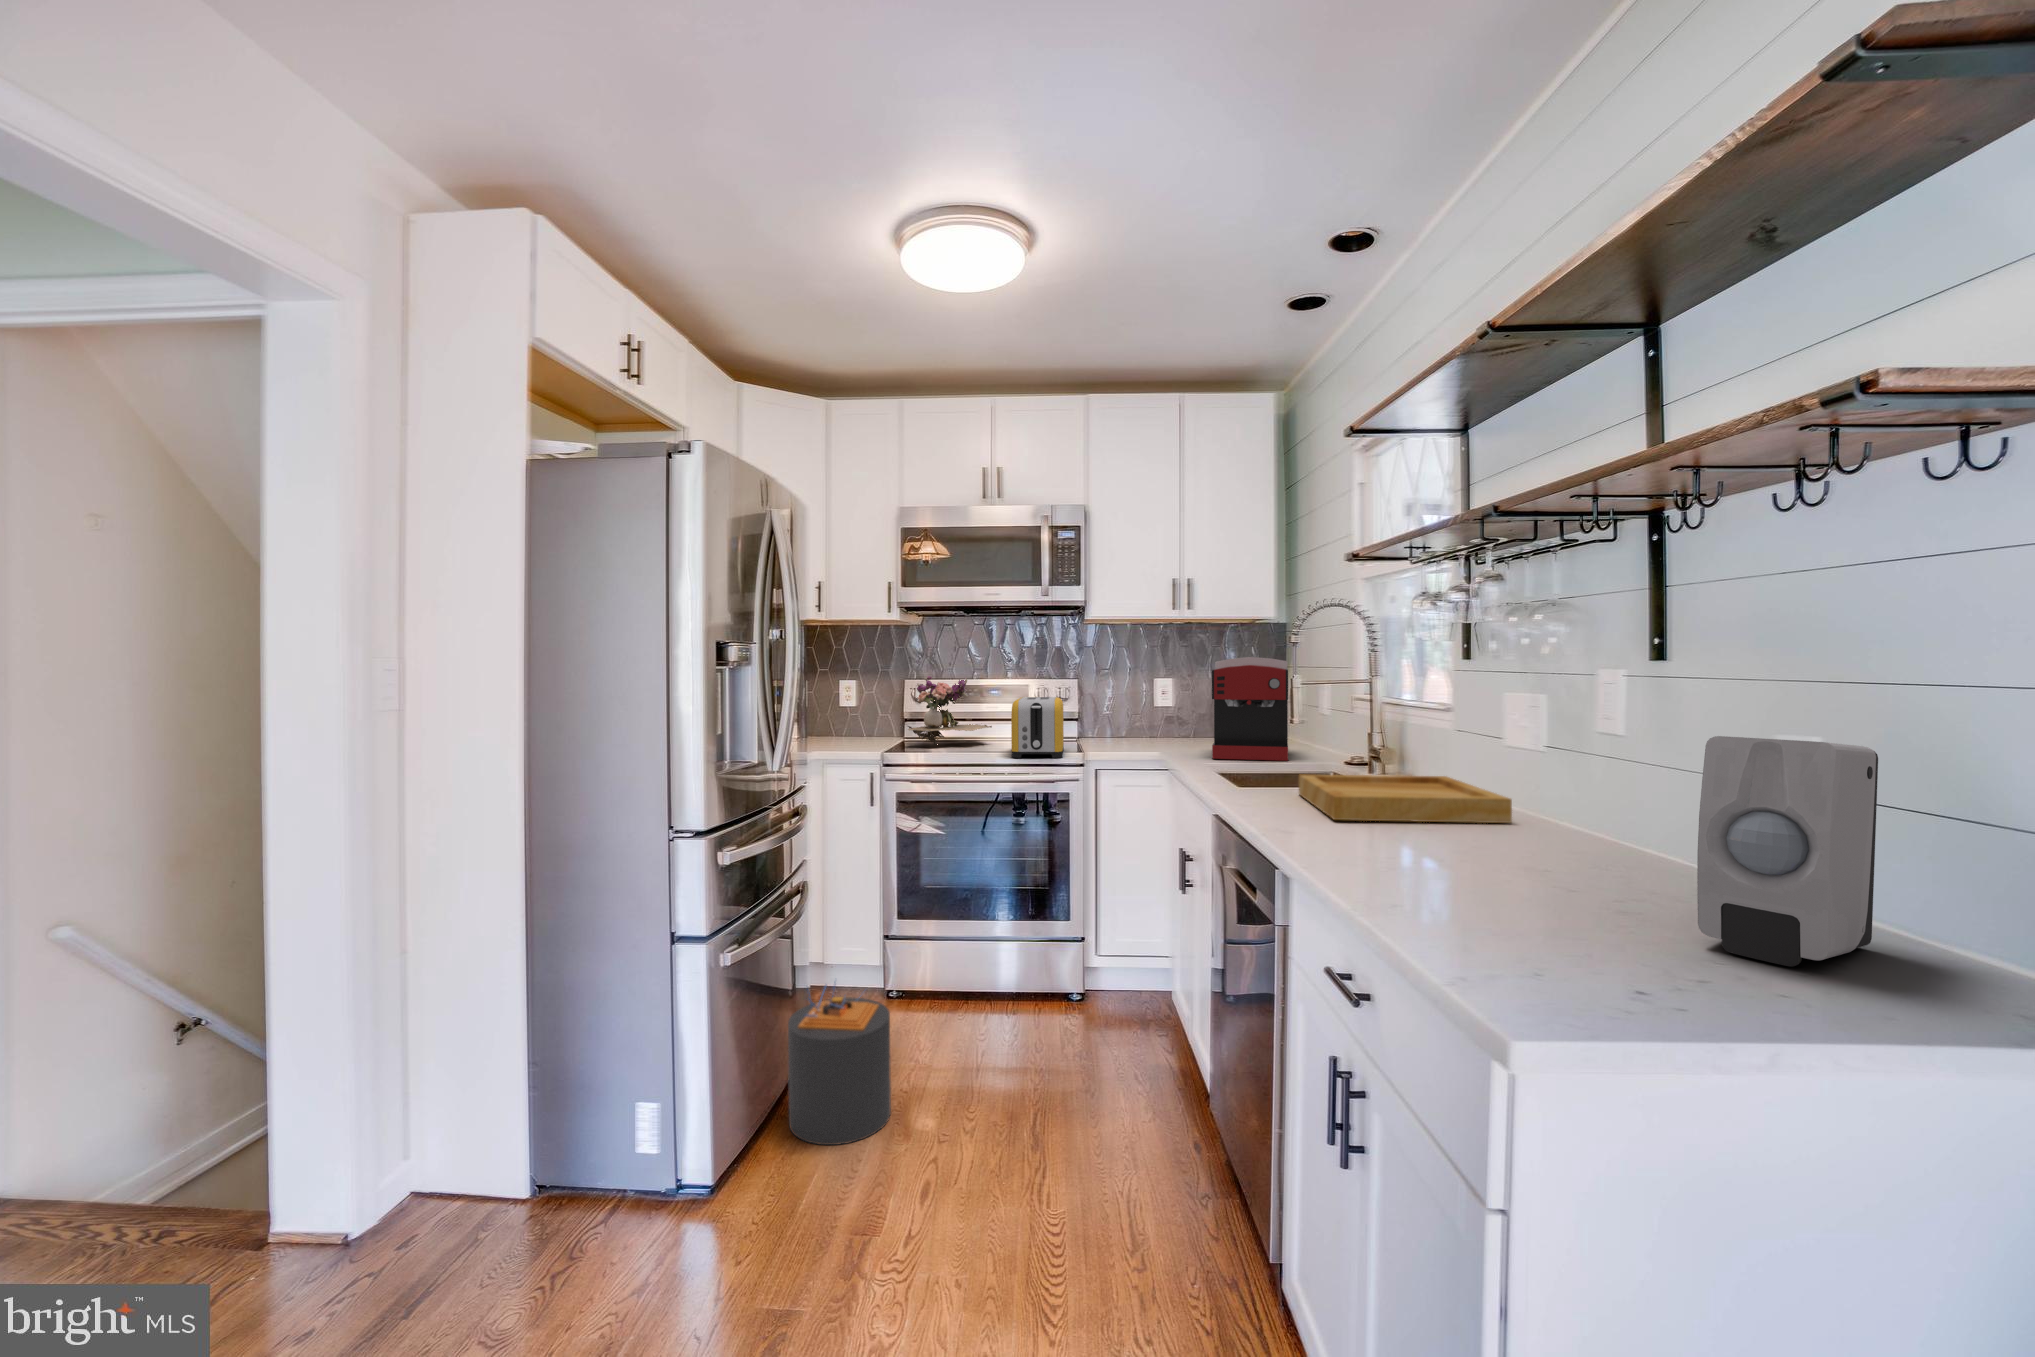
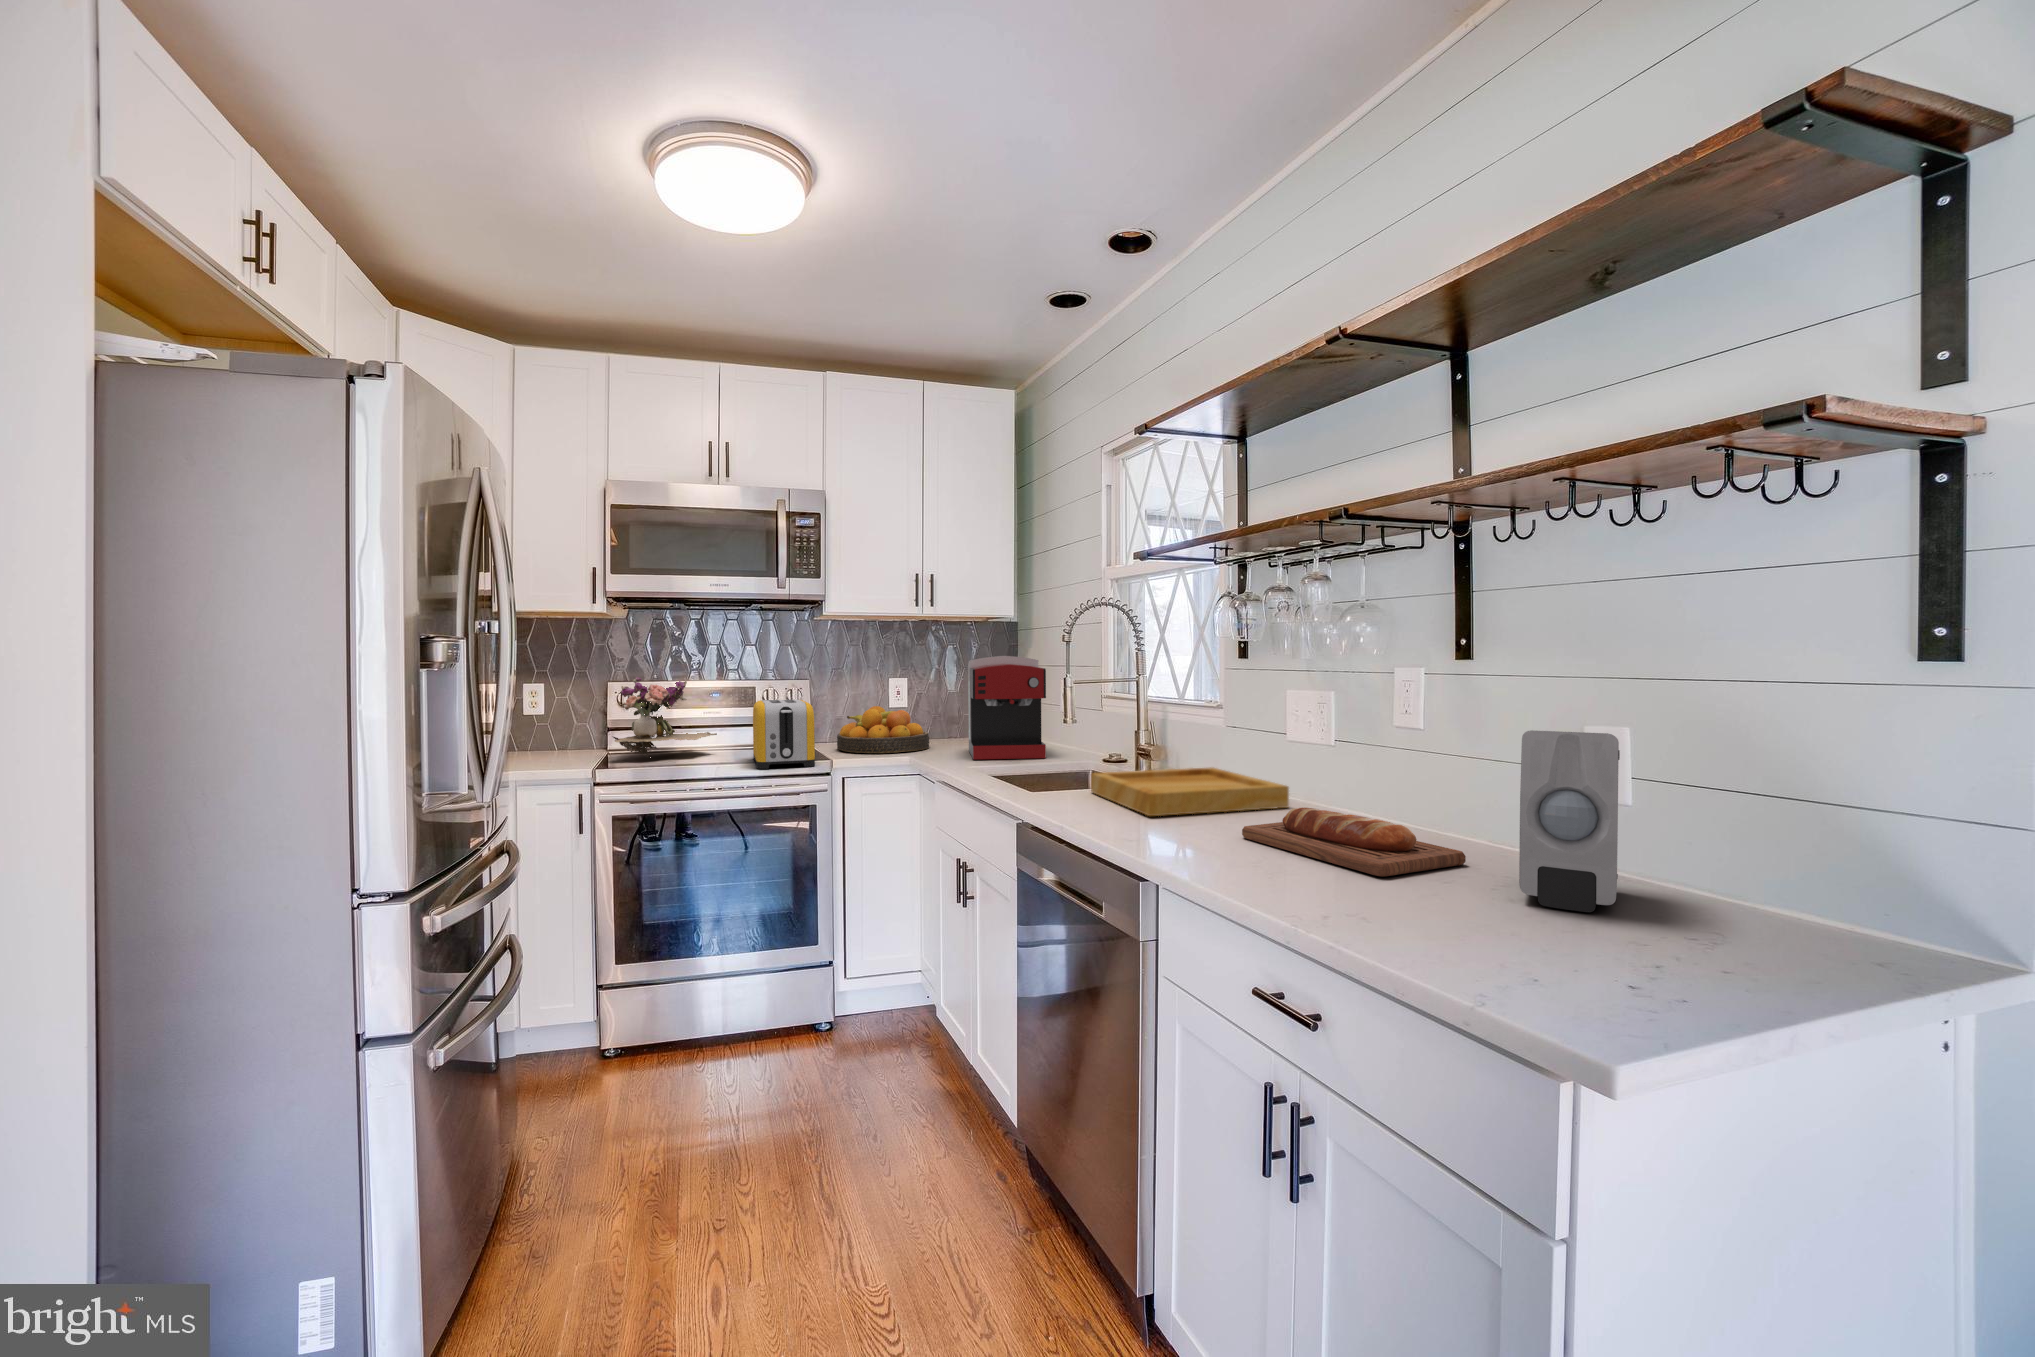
fruit bowl: none [1095,705,1182,749] -> present [837,706,929,753]
bread loaf: none [1417,820,1675,900] -> present [1242,808,1466,876]
trash can: present [788,986,891,1145] -> none [511,1049,649,1263]

